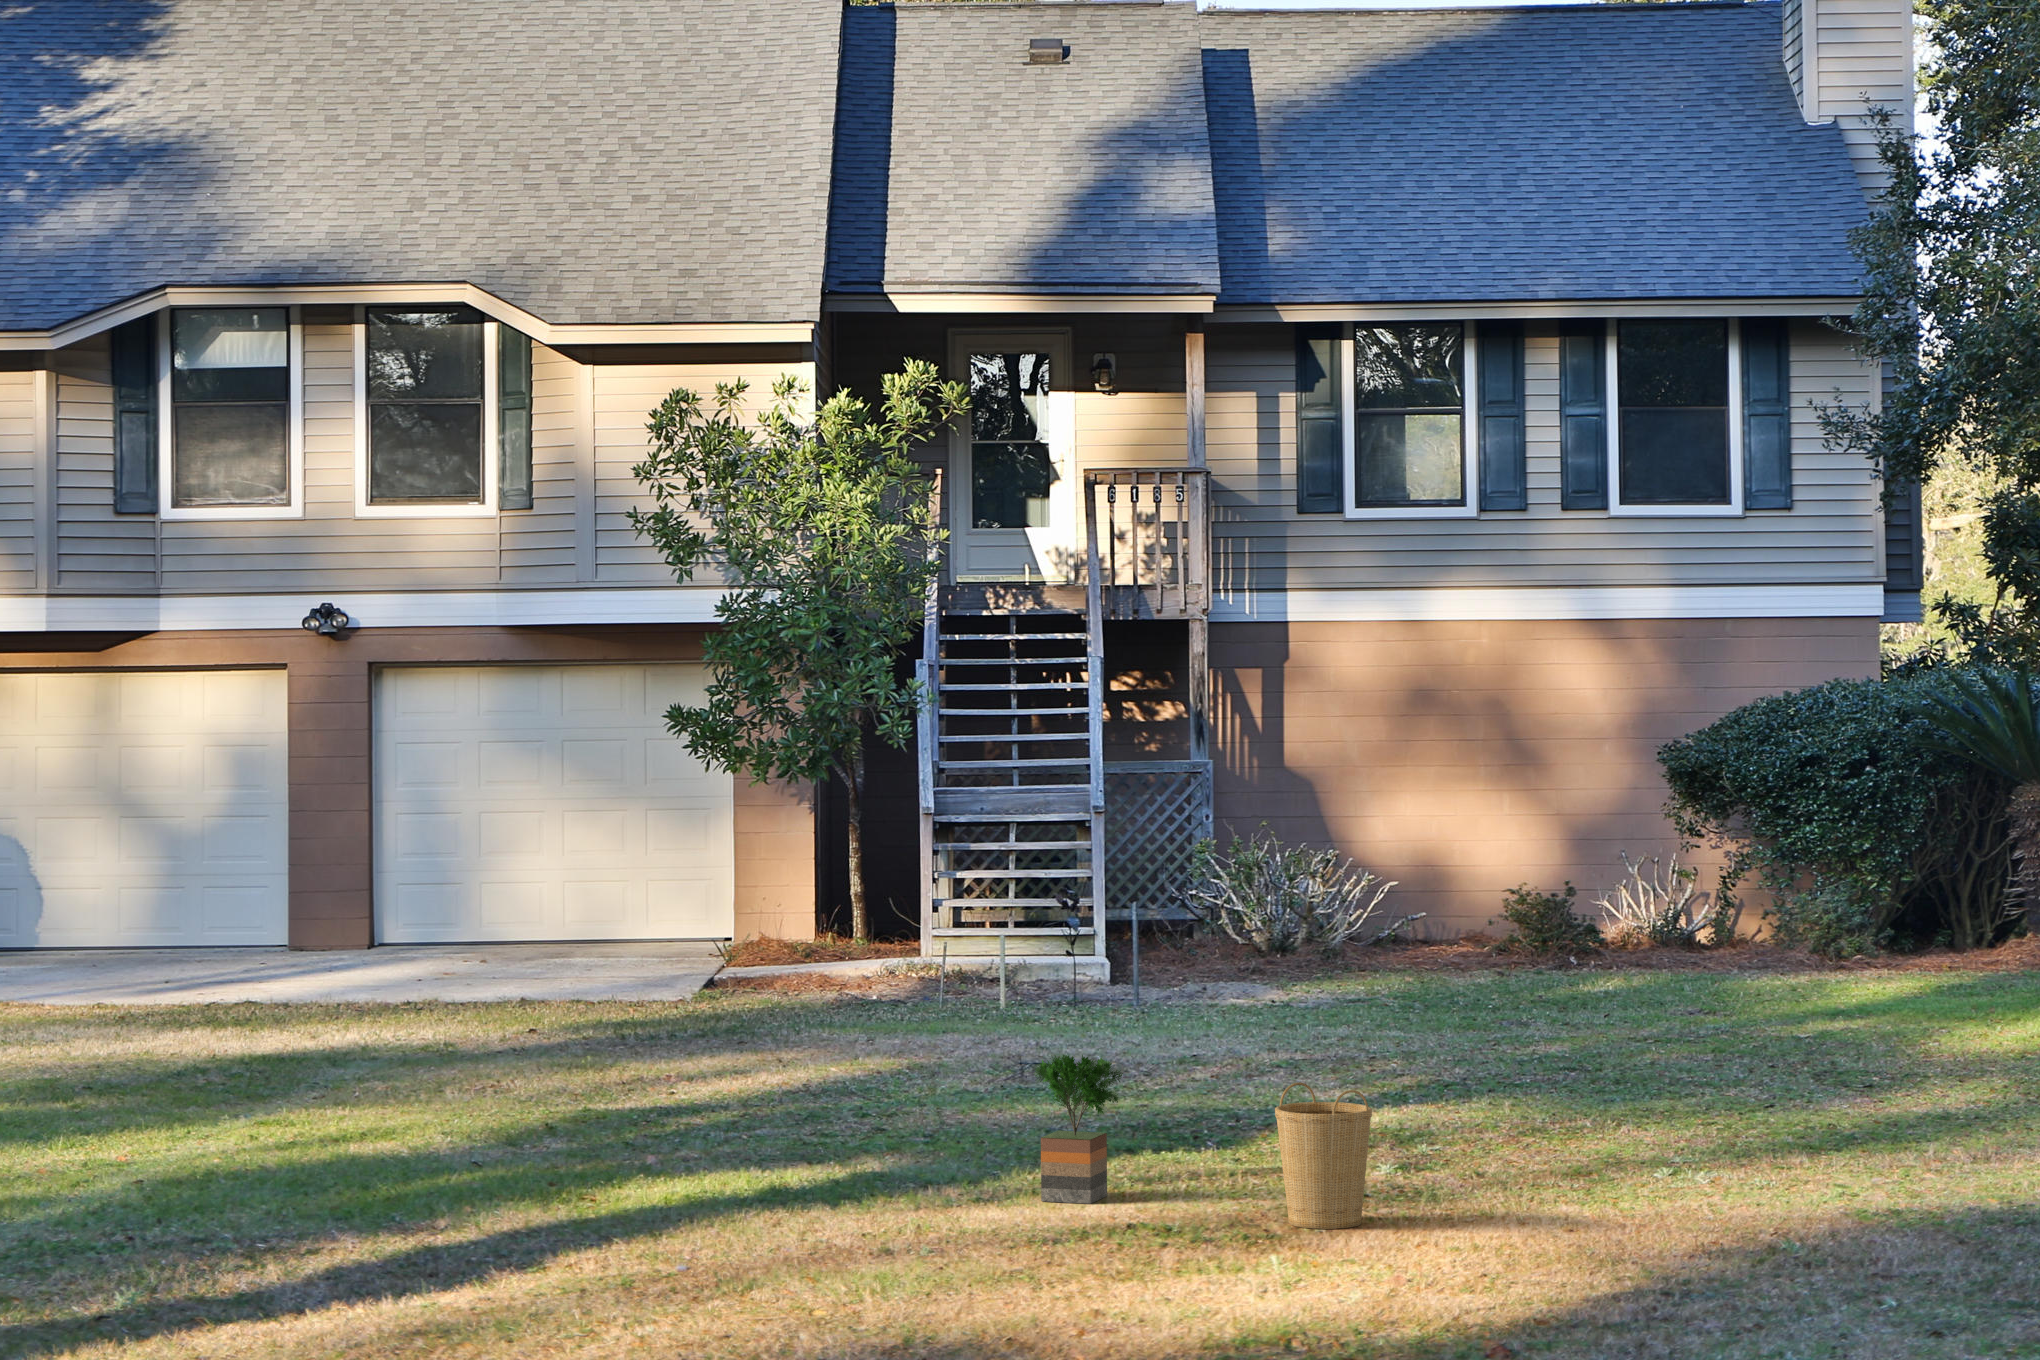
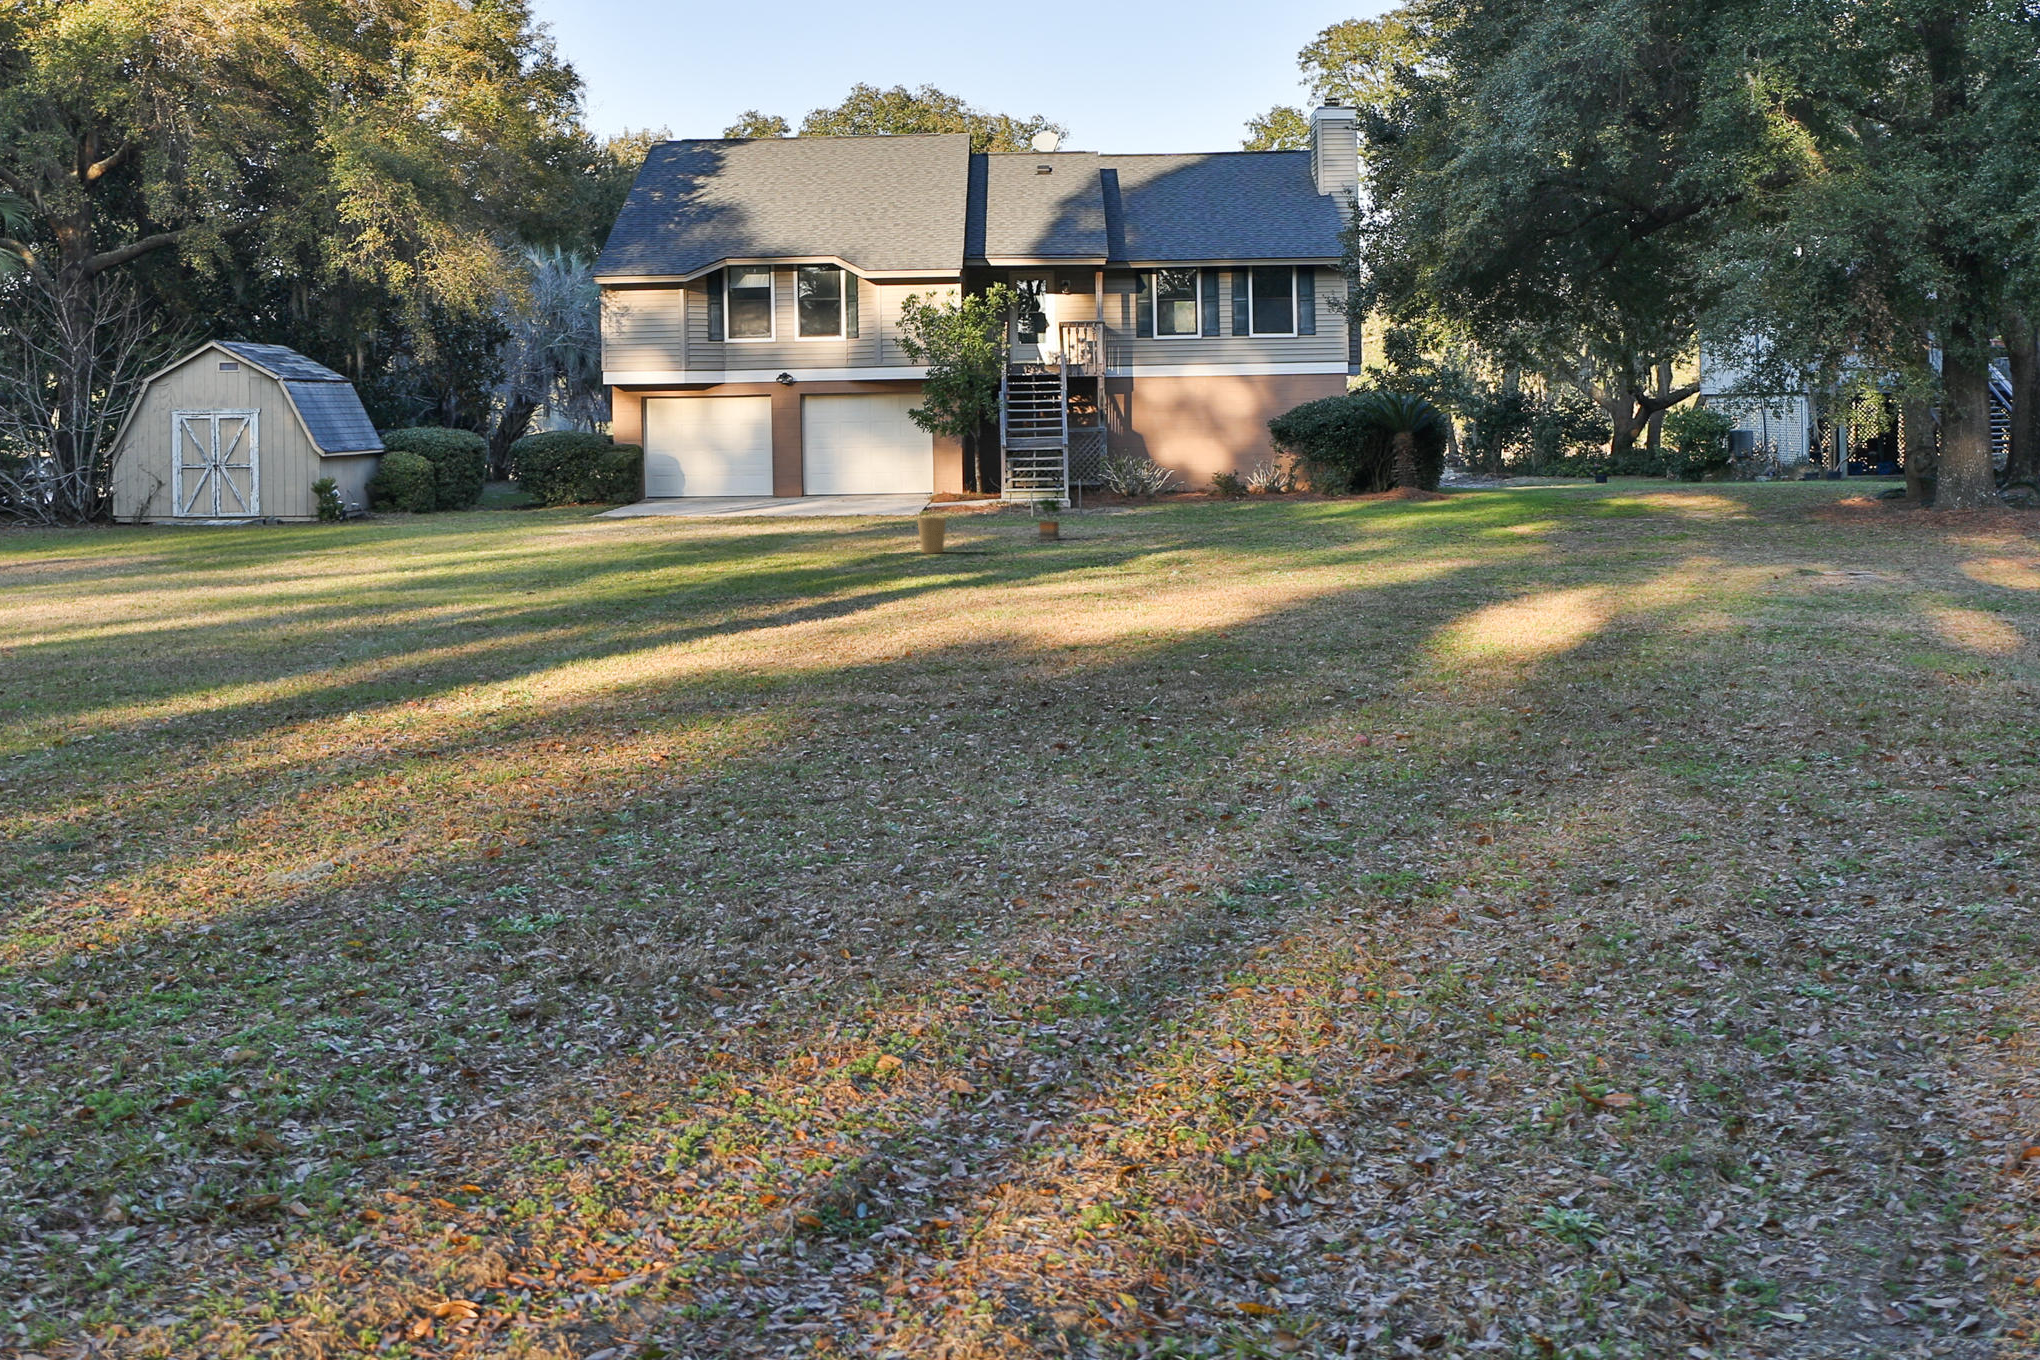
basket: present [1275,1083,1372,1229] -> present [918,515,946,554]

